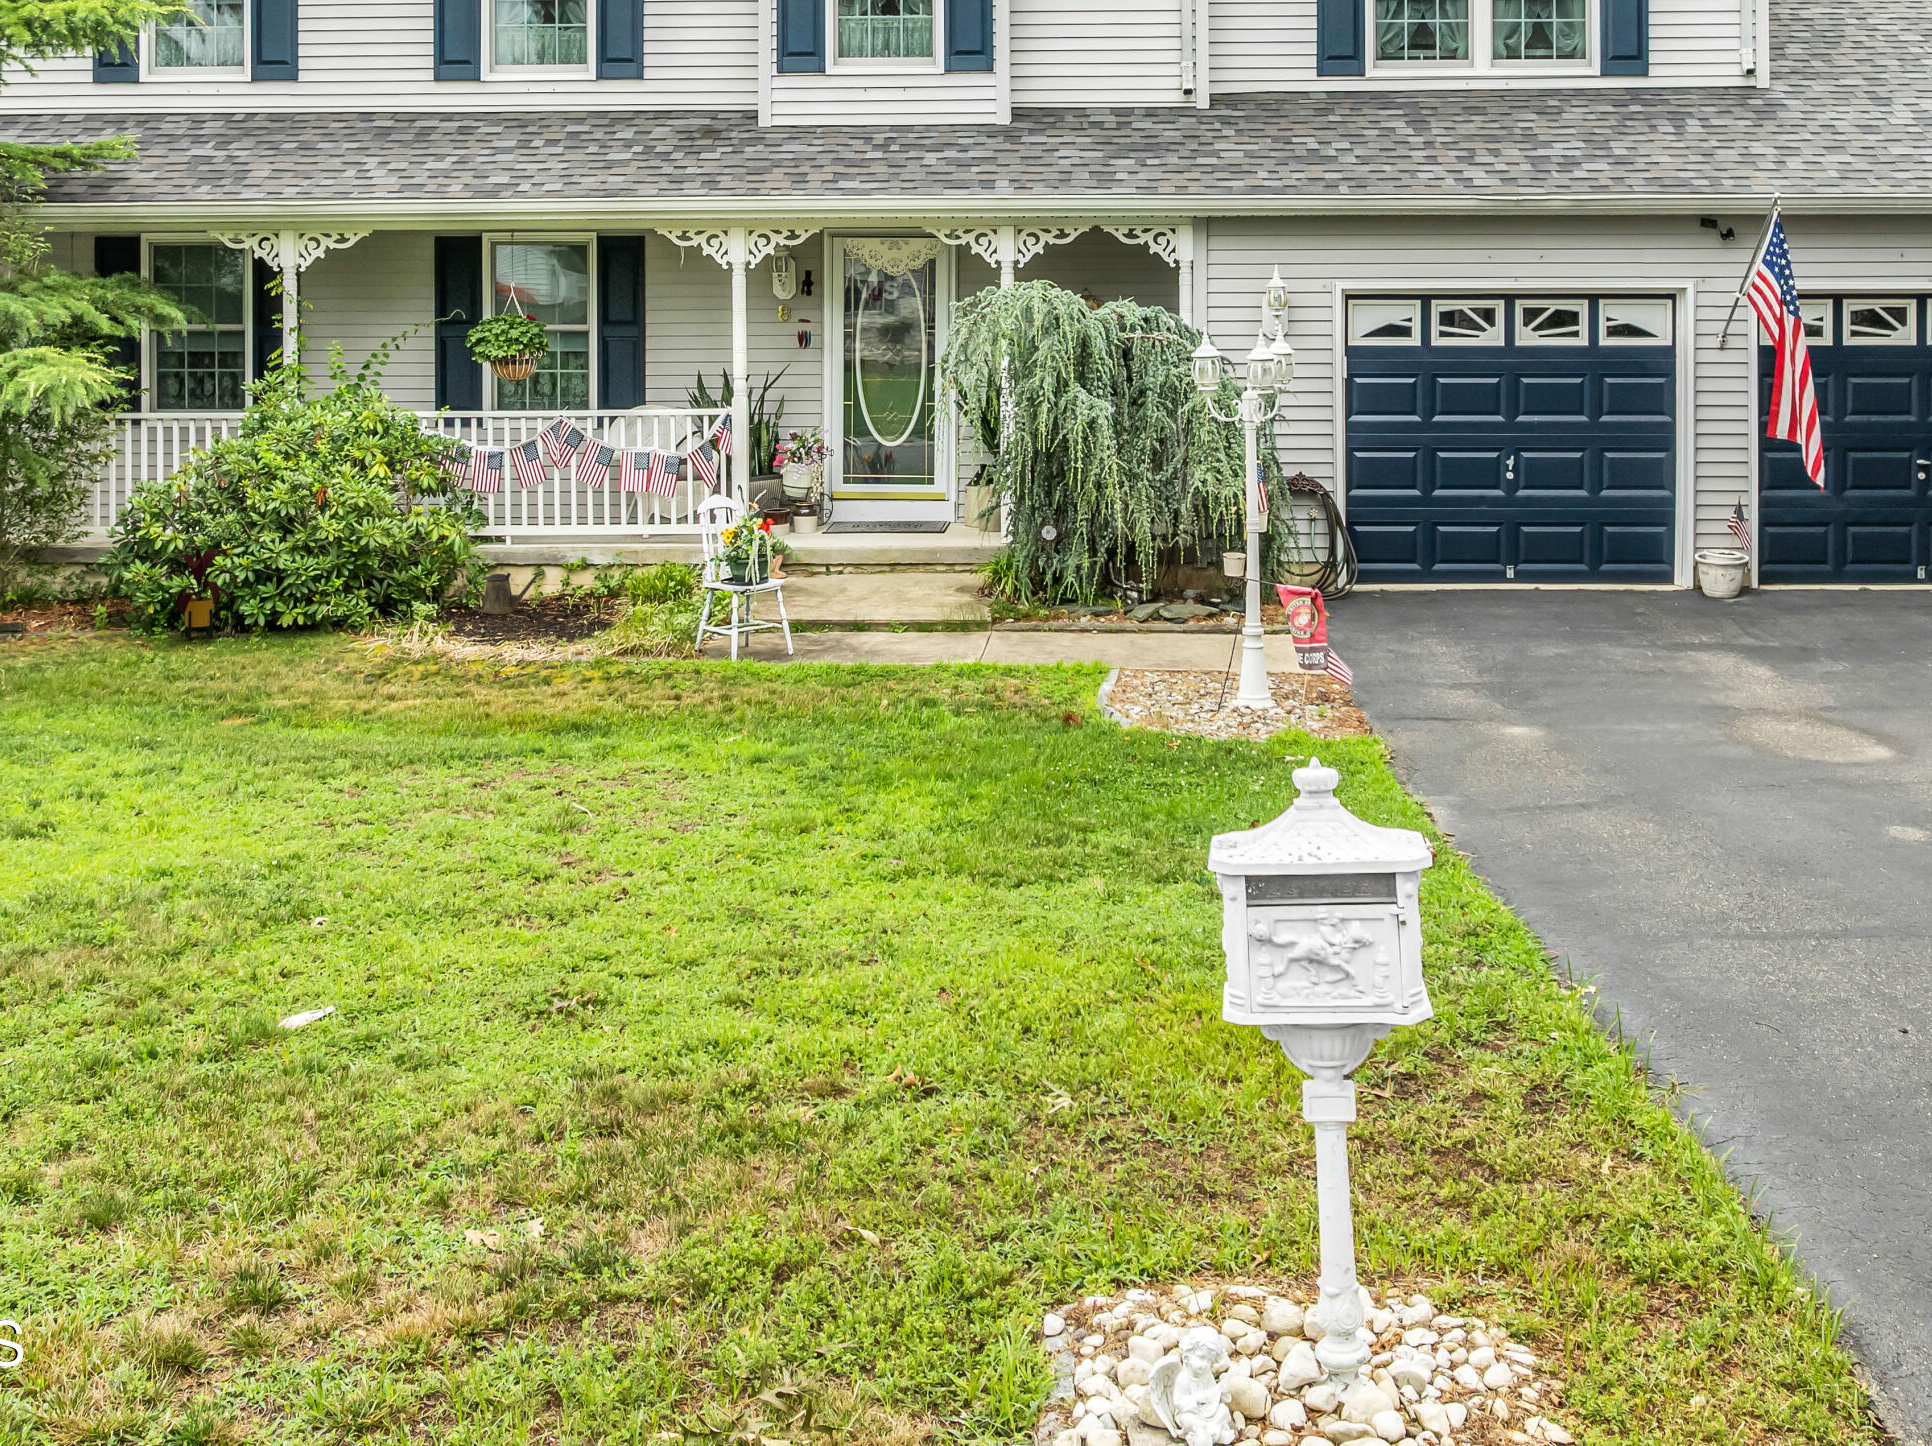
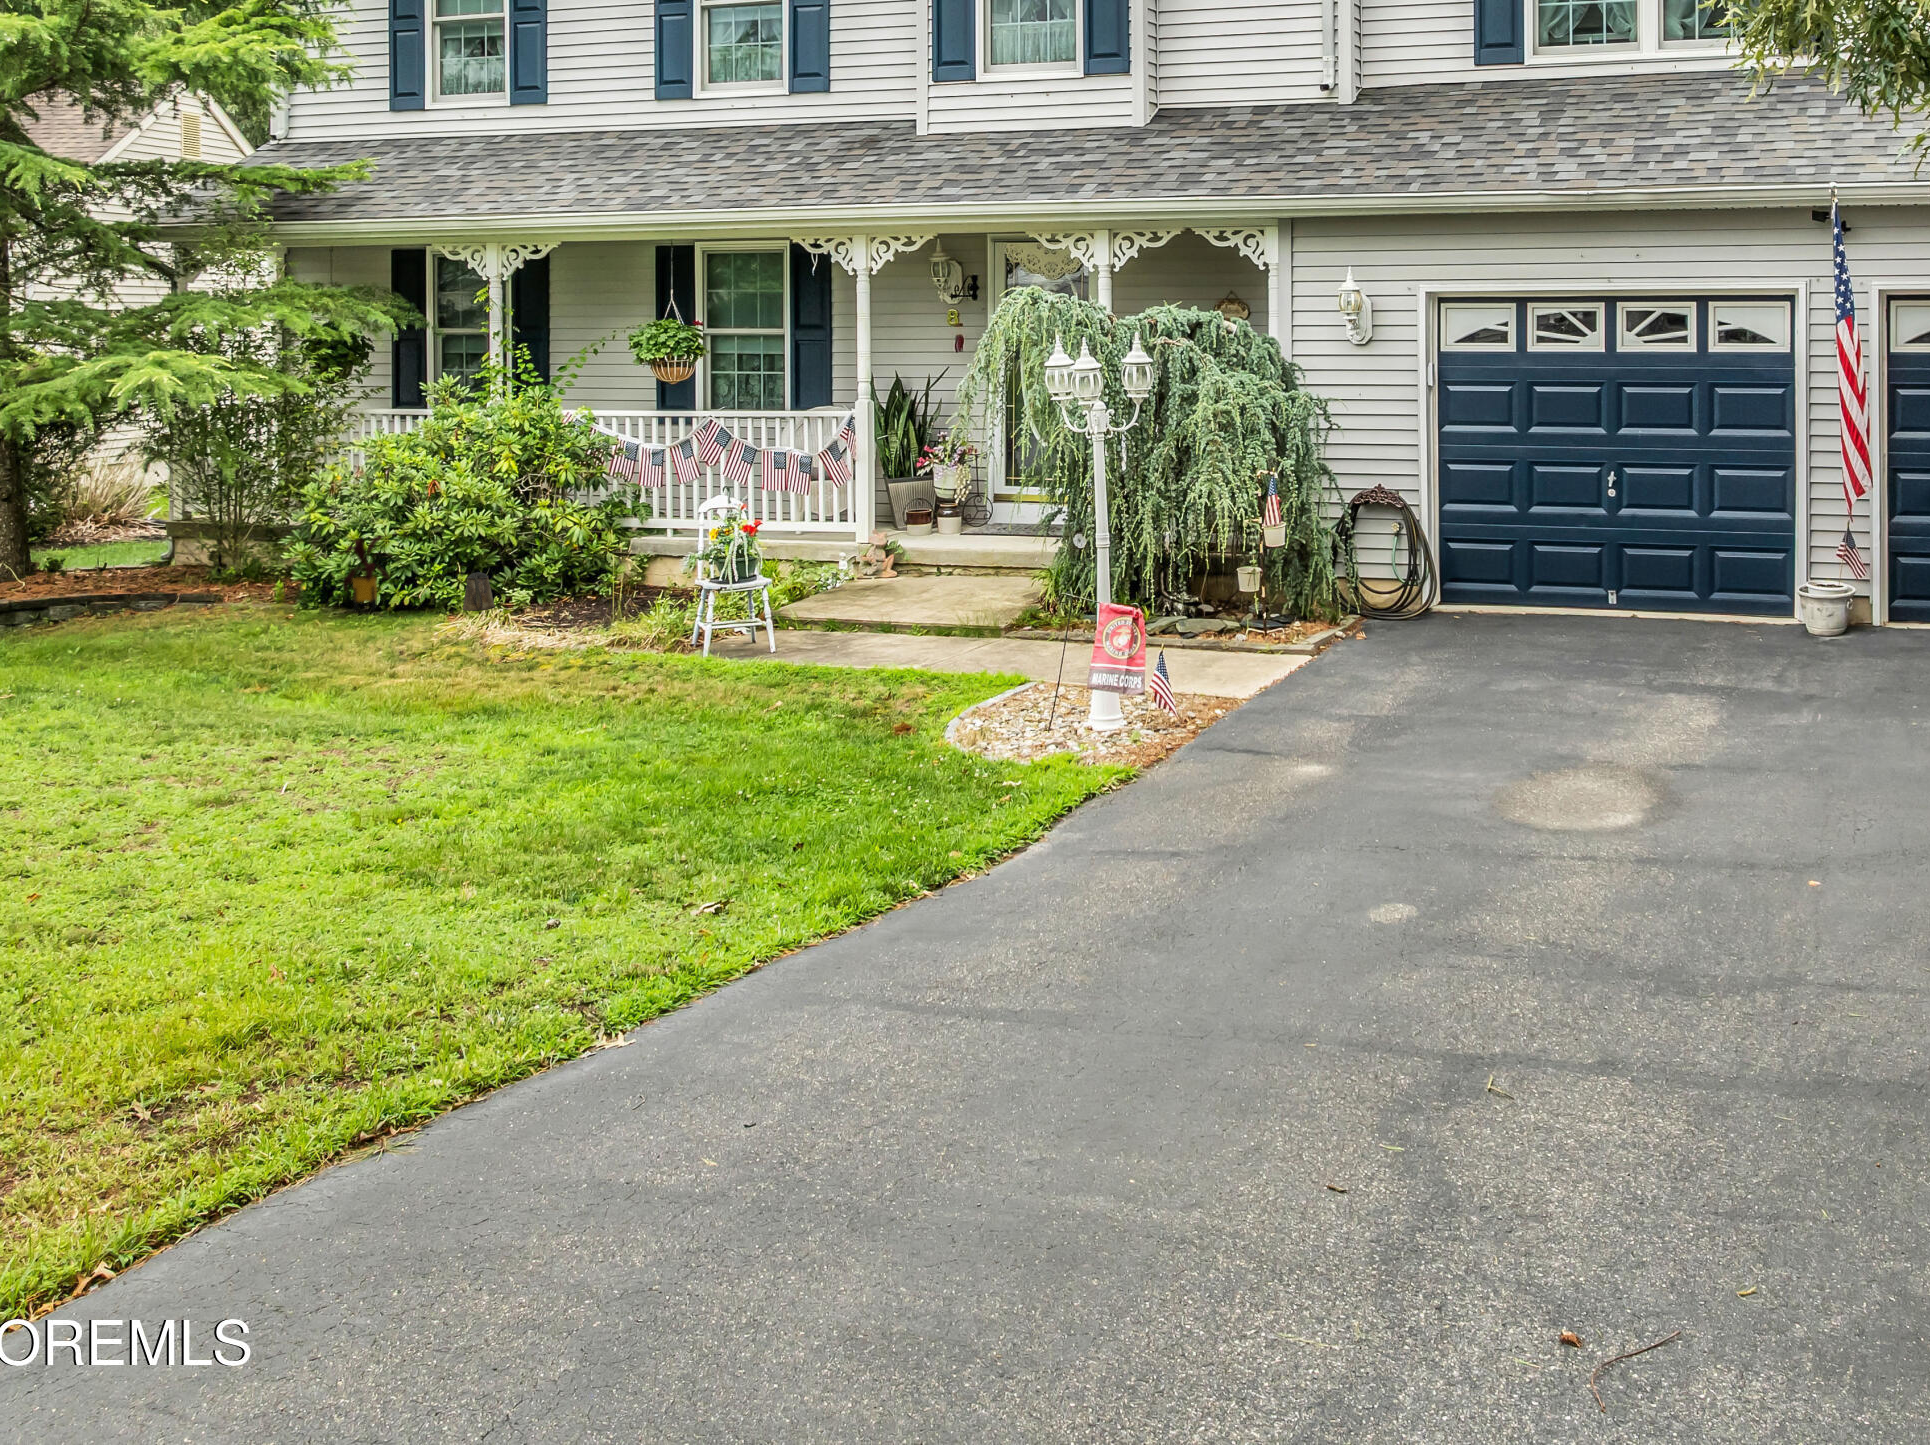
watering can: present [473,570,544,614] -> present [463,572,495,610]

